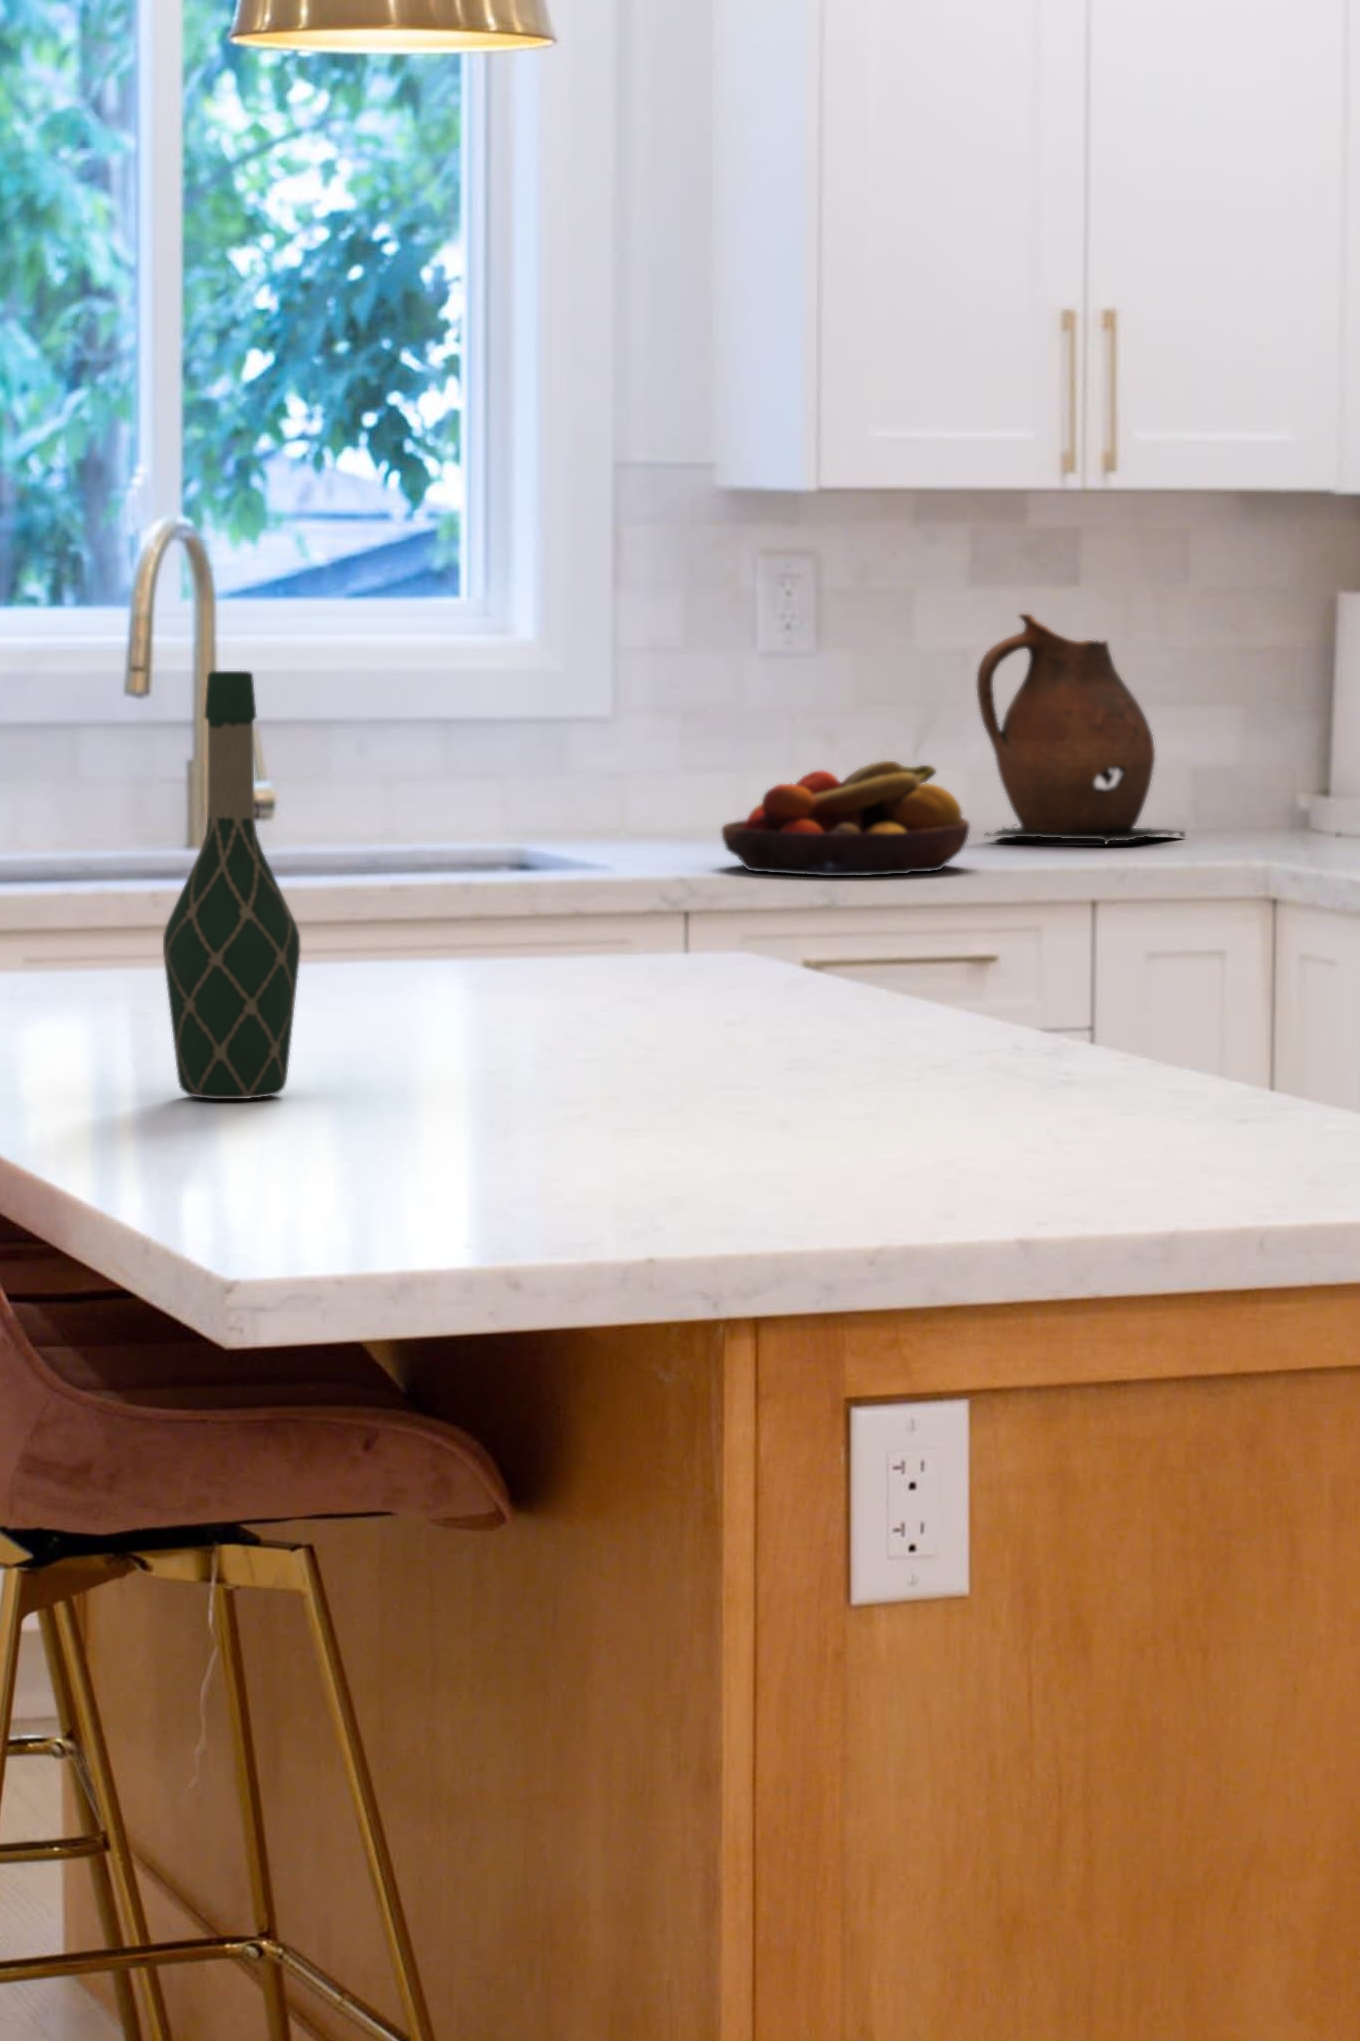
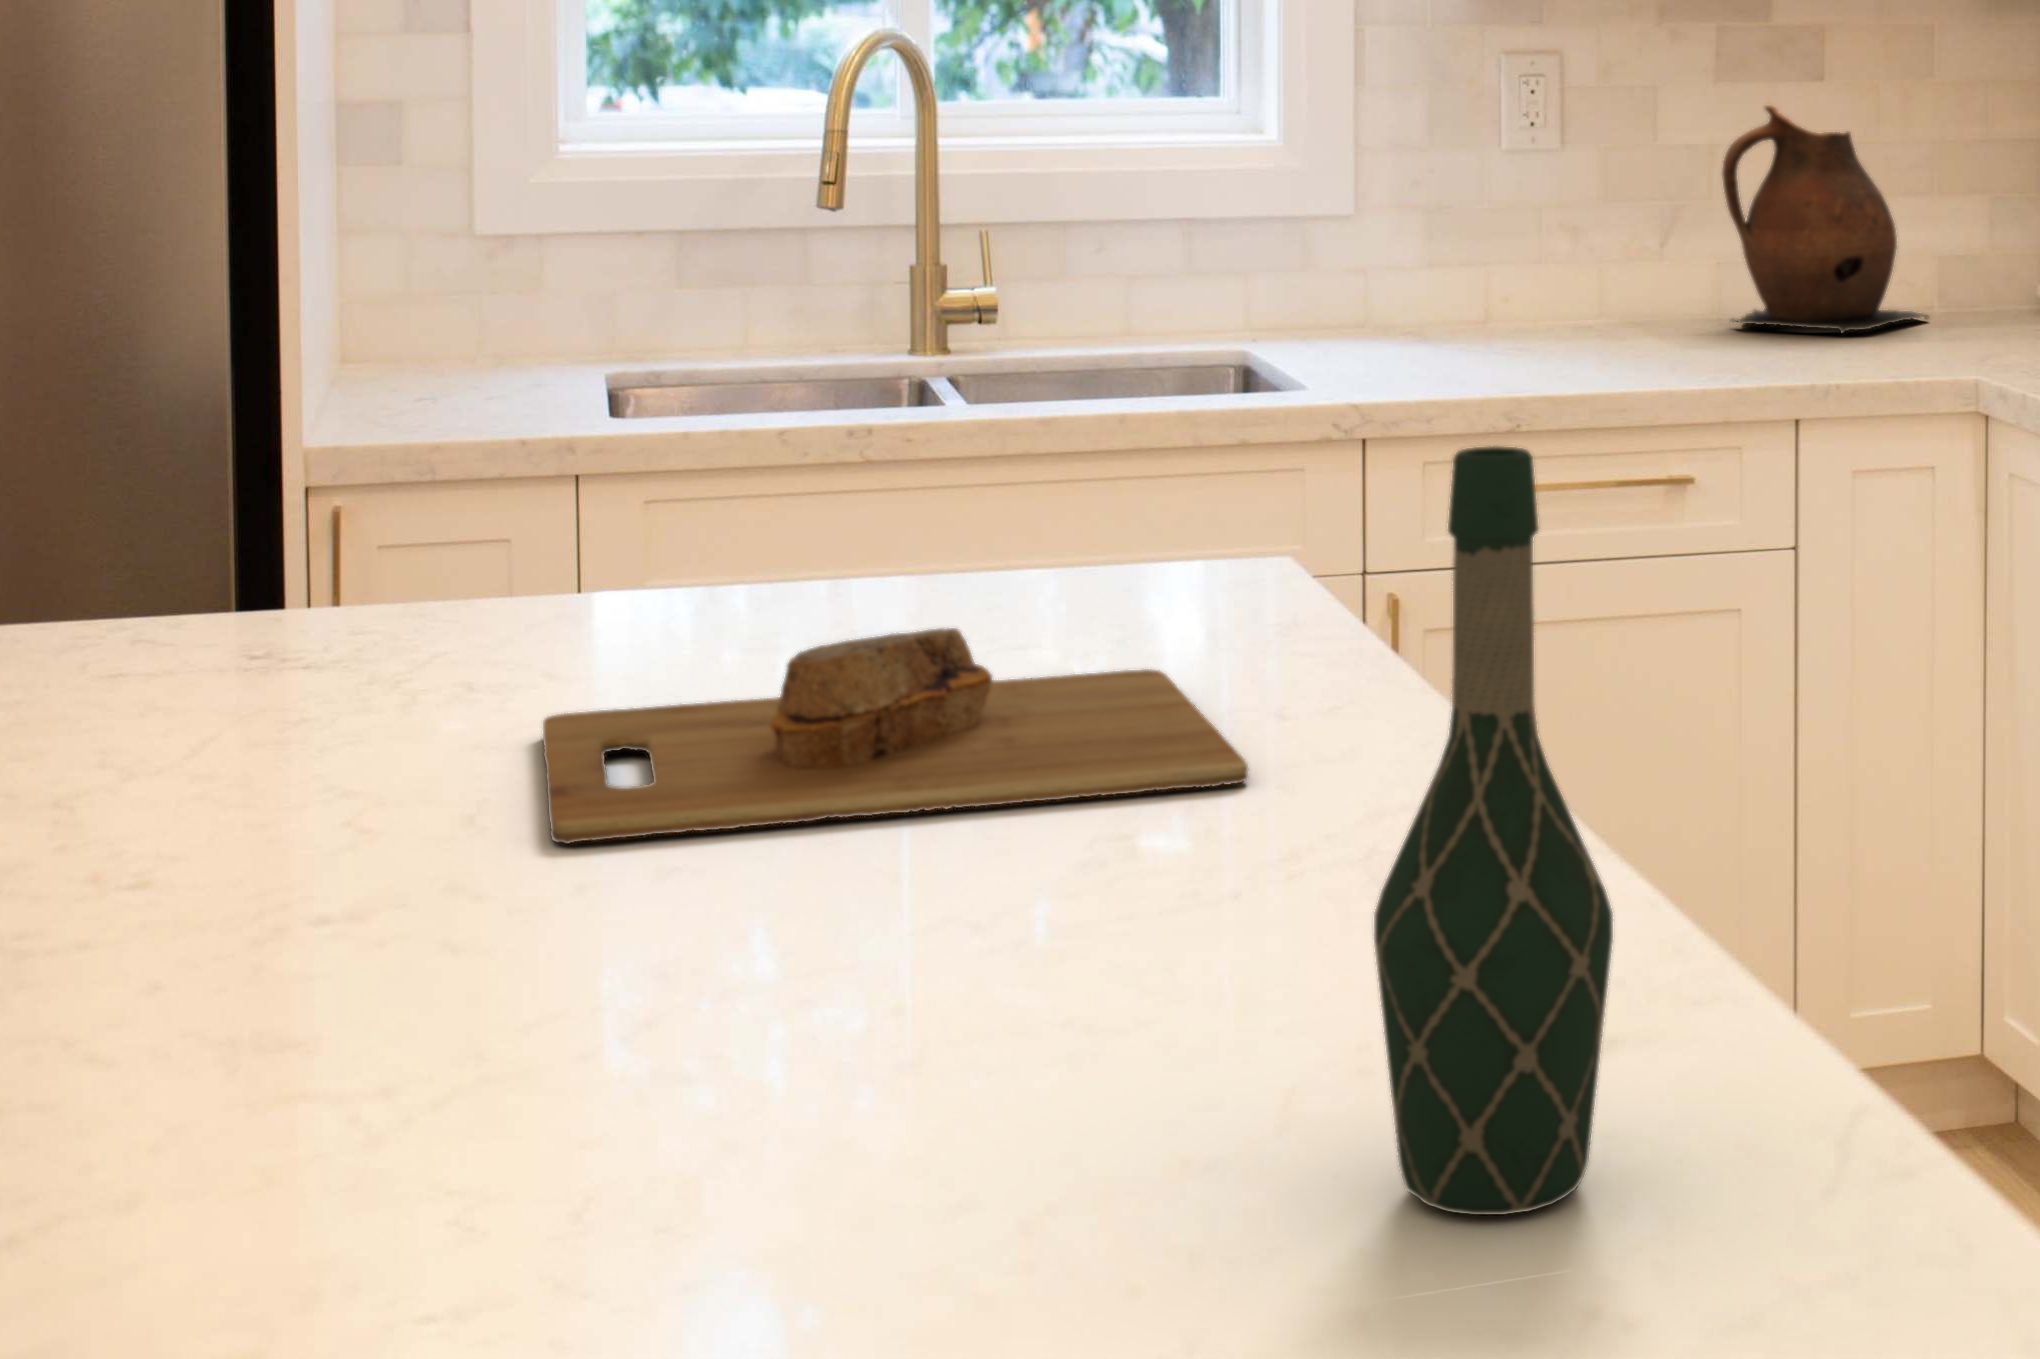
wine bottle: present [163,671,300,1099] -> present [1374,446,1613,1215]
fruit bowl: present [722,761,969,876] -> none [1431,265,1681,387]
cutting board: none [284,943,873,1066] -> present [543,628,1248,844]

